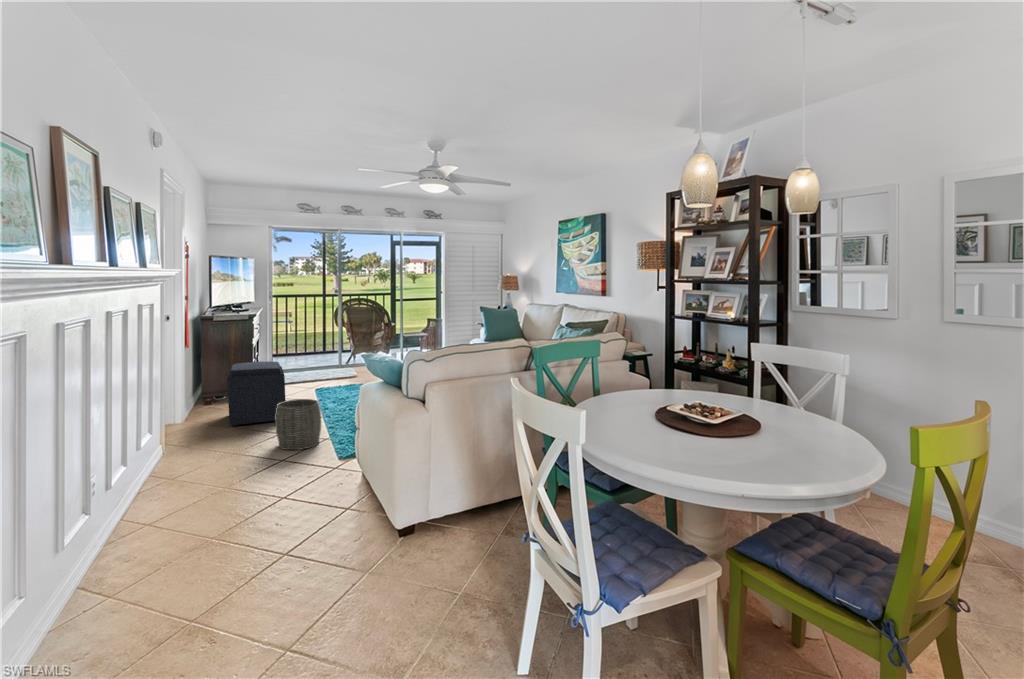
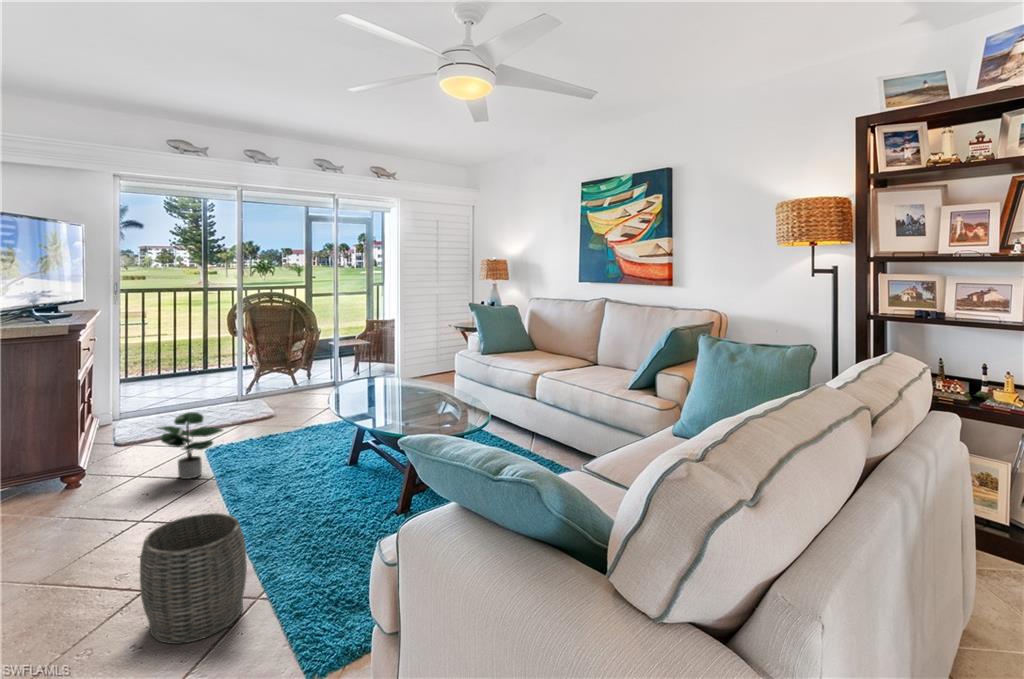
ottoman: present [227,361,286,426] -> none [20,418,158,568]
potted plant: none [288,365,324,401] -> present [158,412,223,479]

